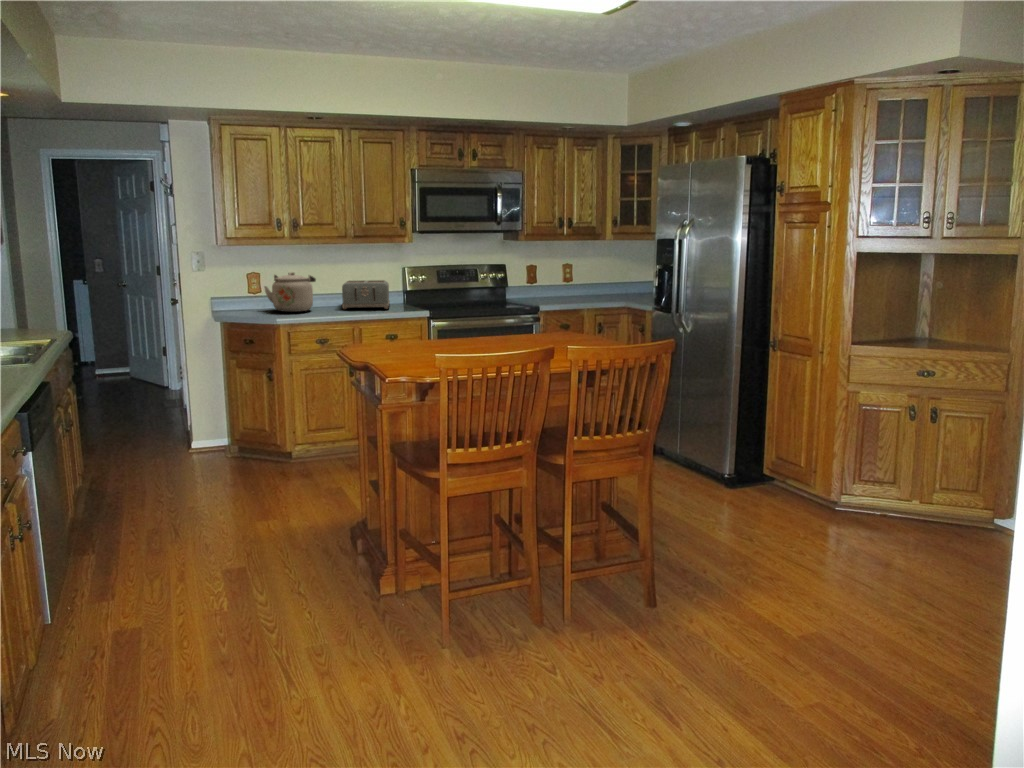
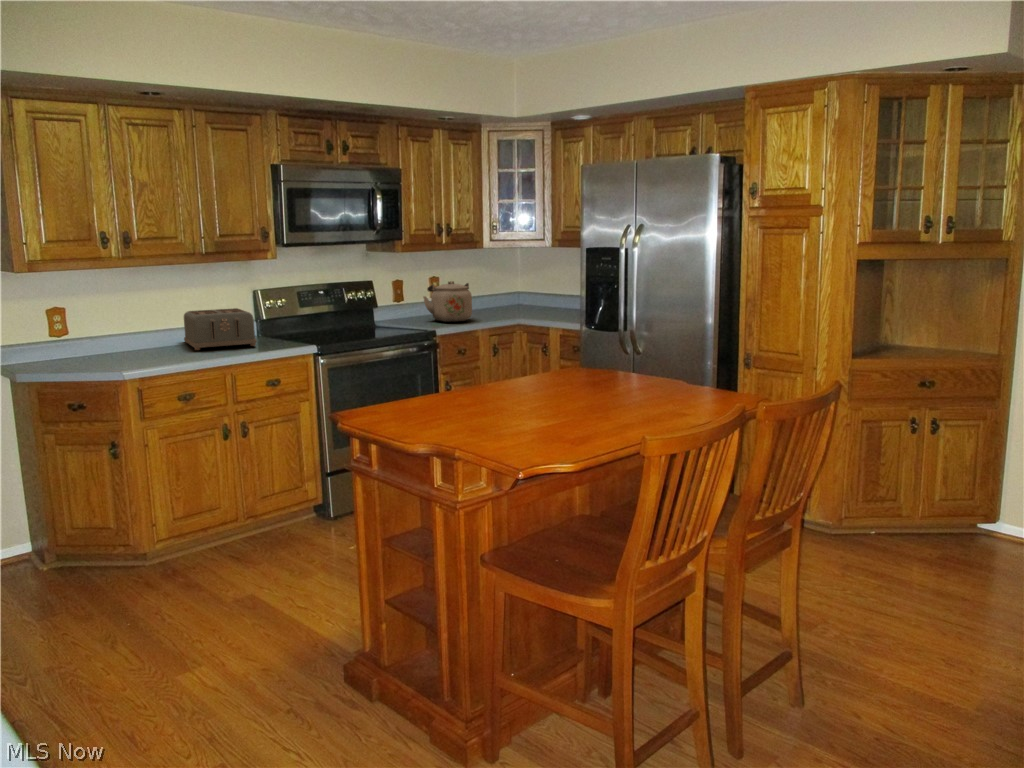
kettle: present [264,272,316,312] -> present [423,281,472,322]

